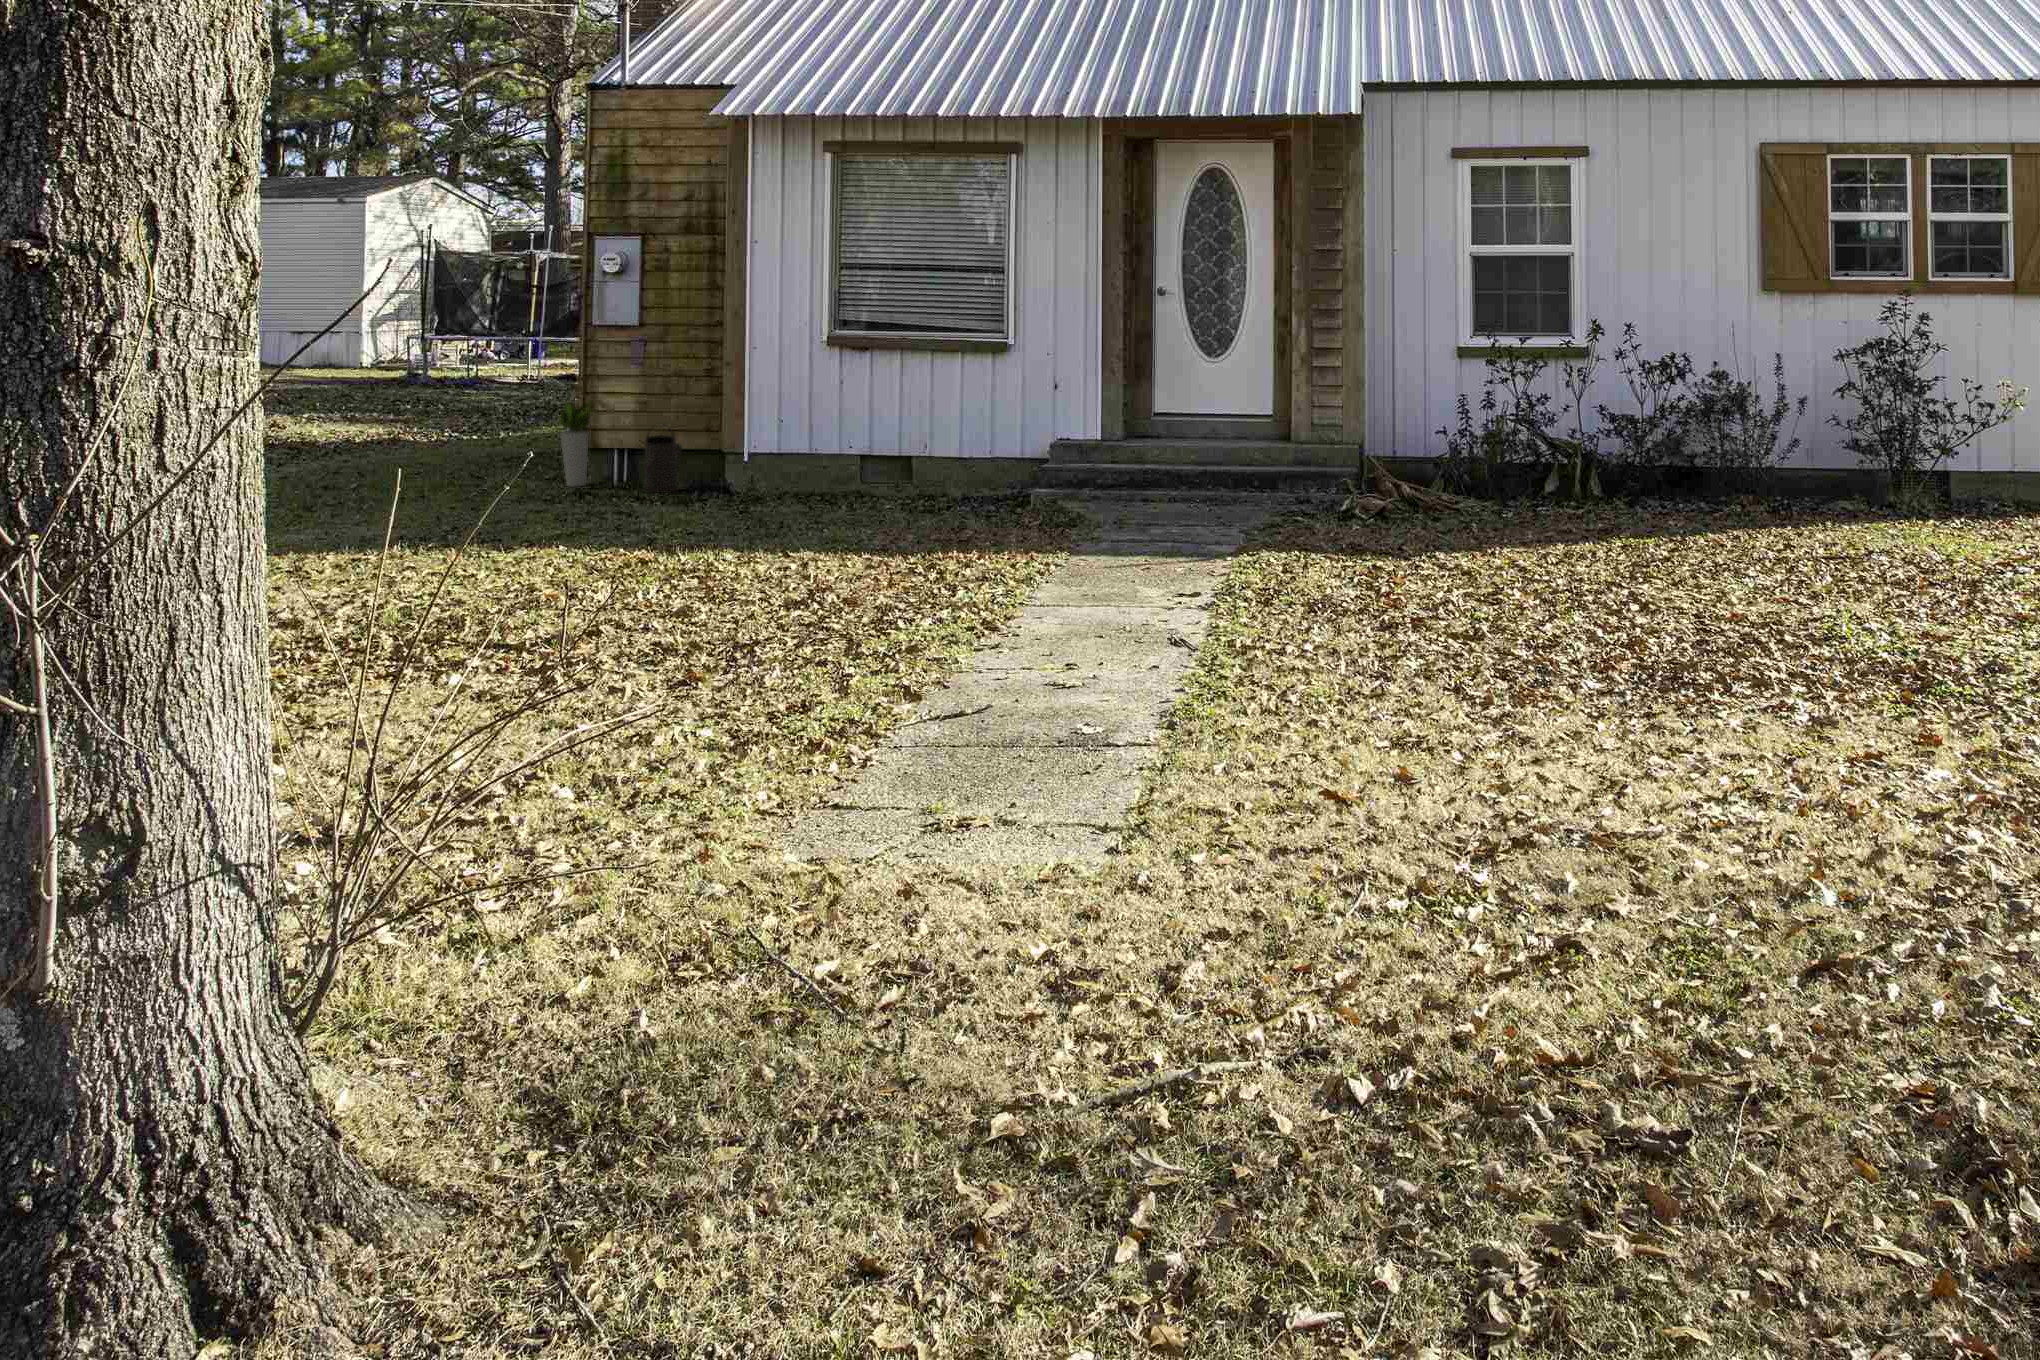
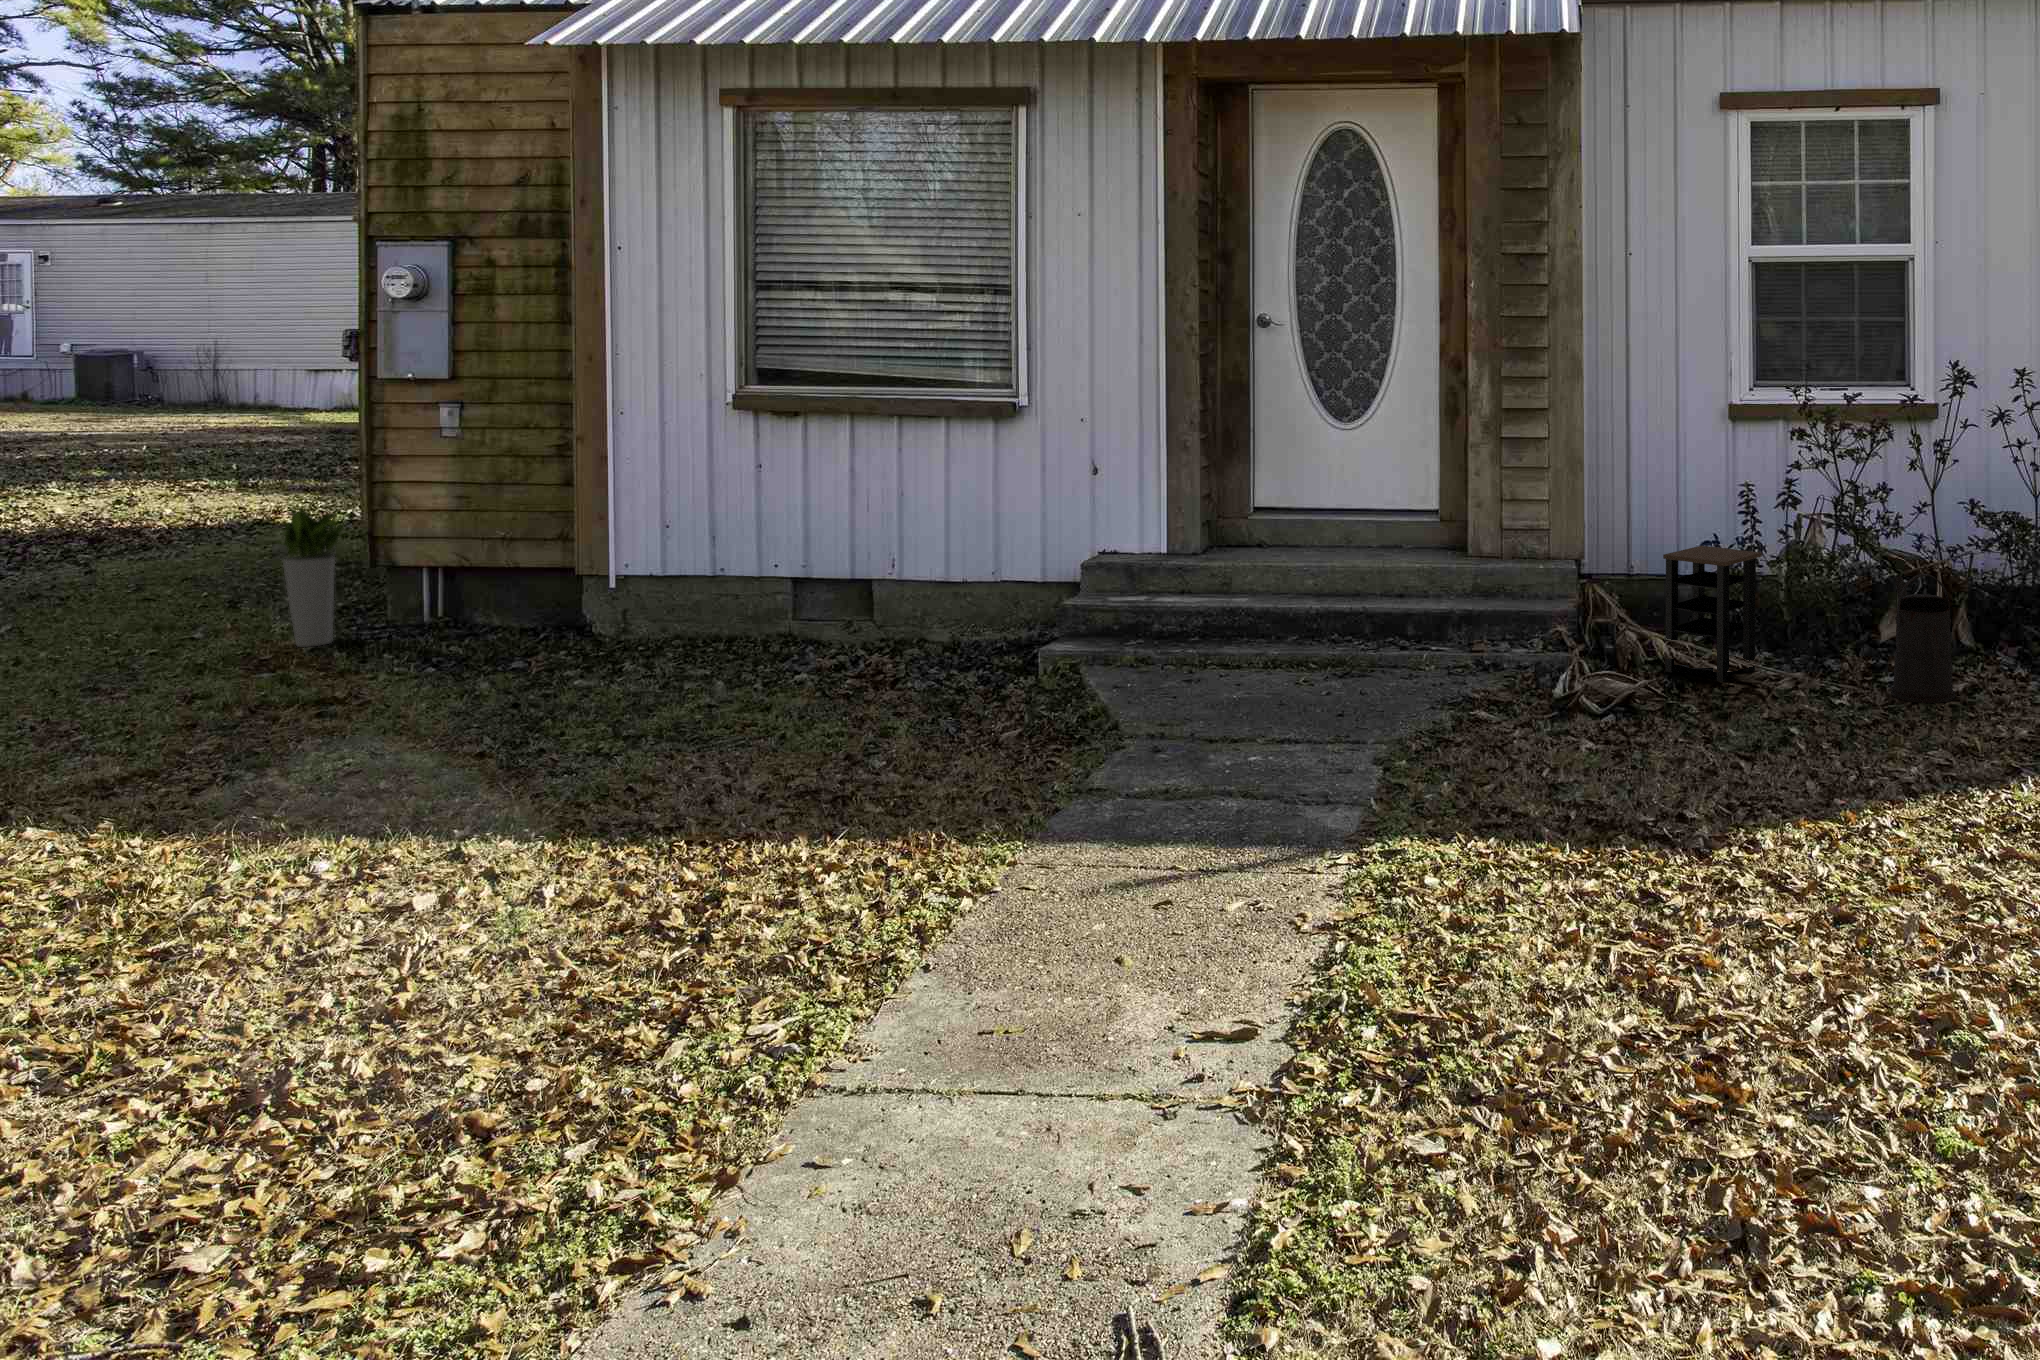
watering can: present [643,424,682,493] -> present [1891,574,1955,703]
side table: none [1409,430,1470,508] -> present [1663,546,1762,682]

